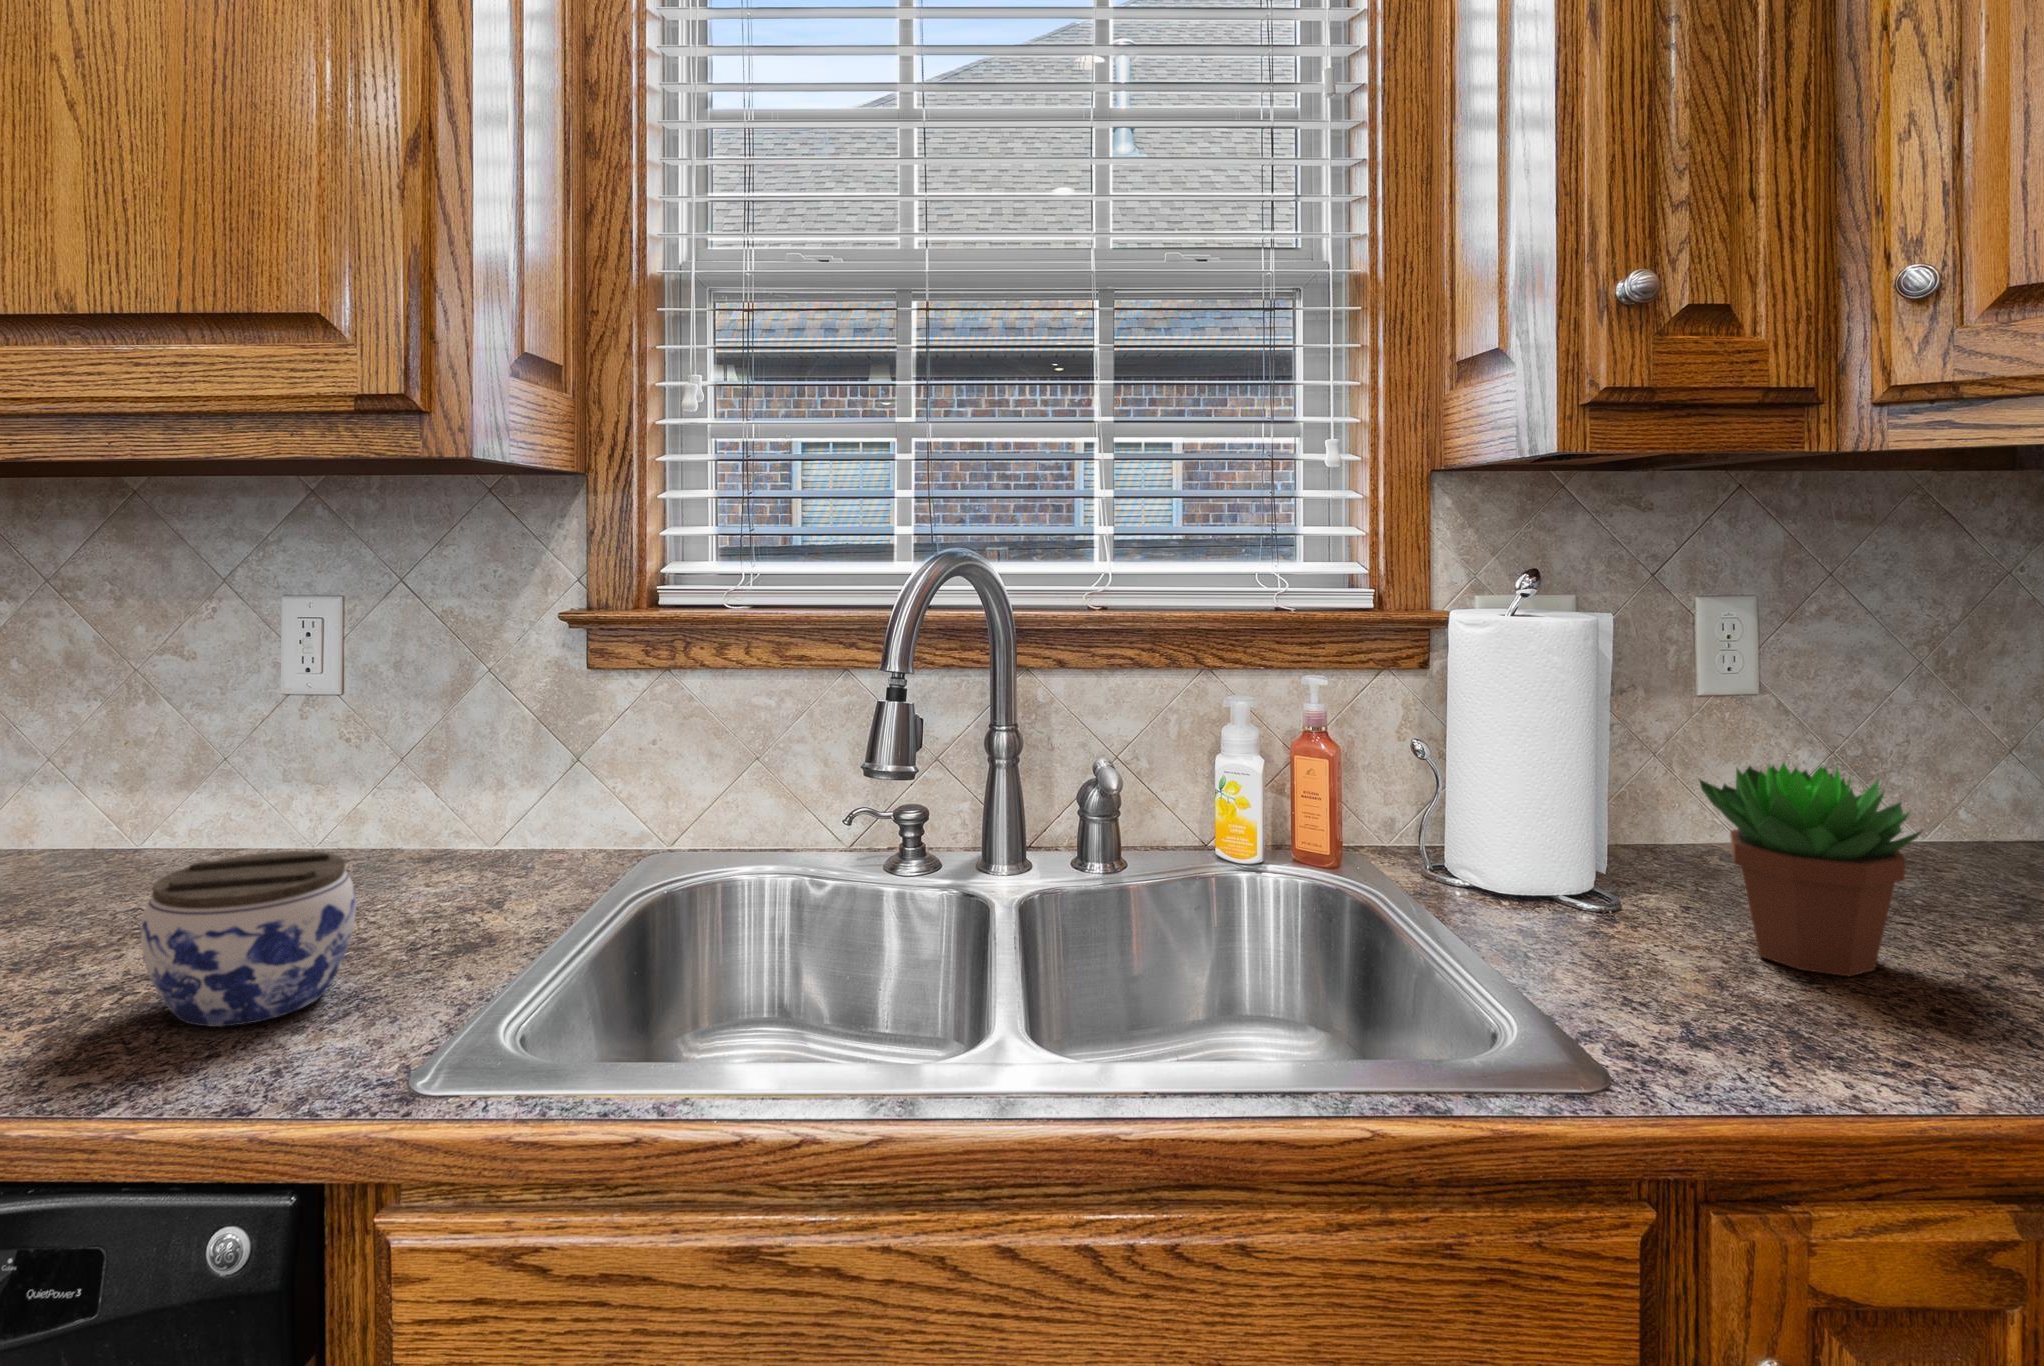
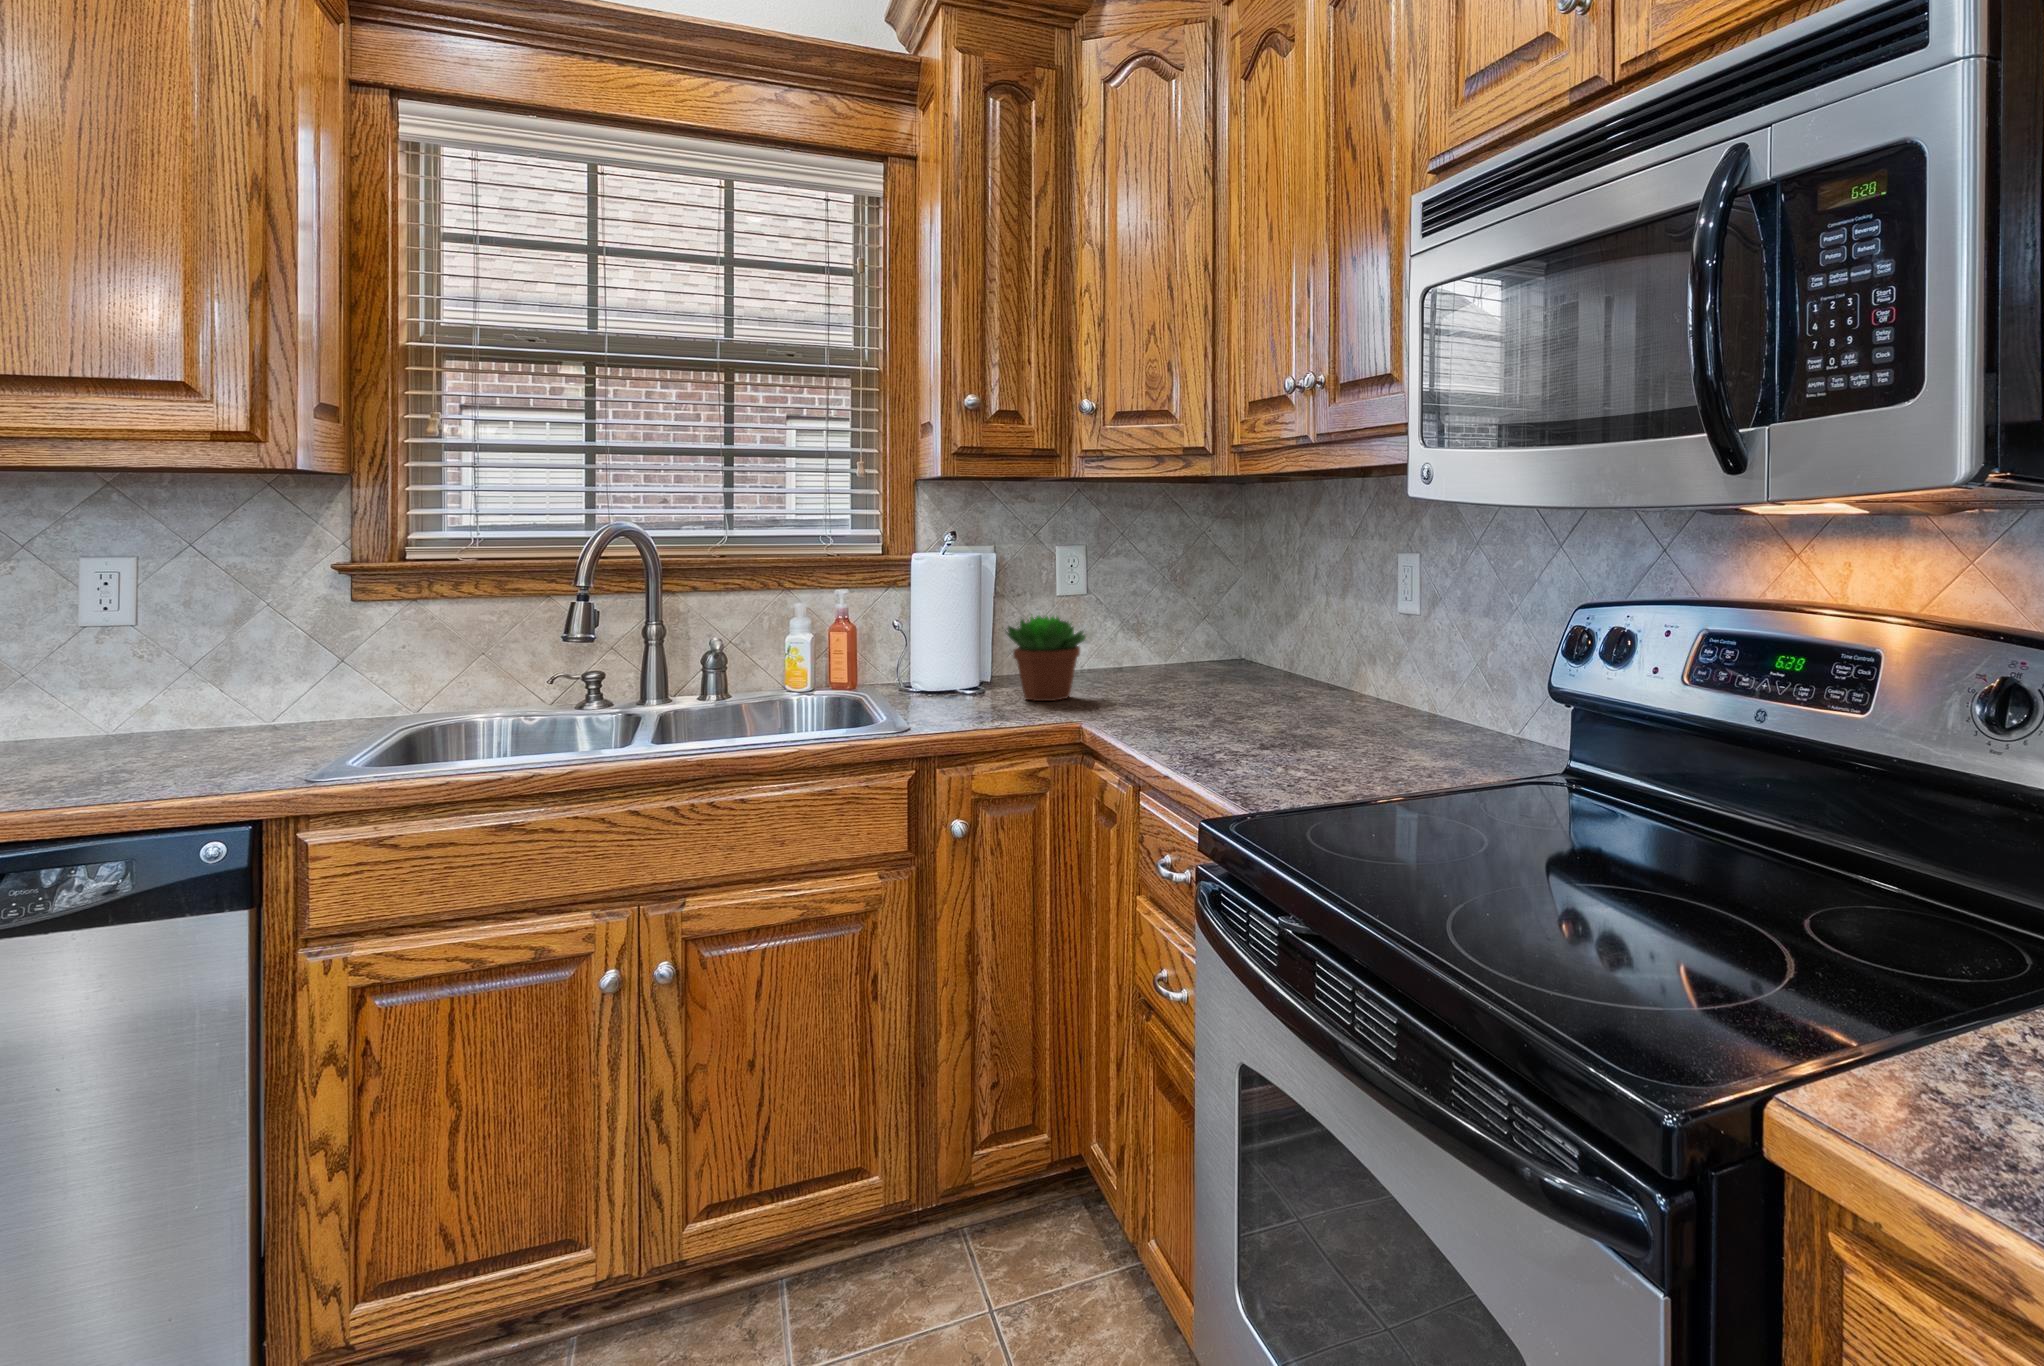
jar: present [141,851,356,1027] -> none [90,690,234,779]

